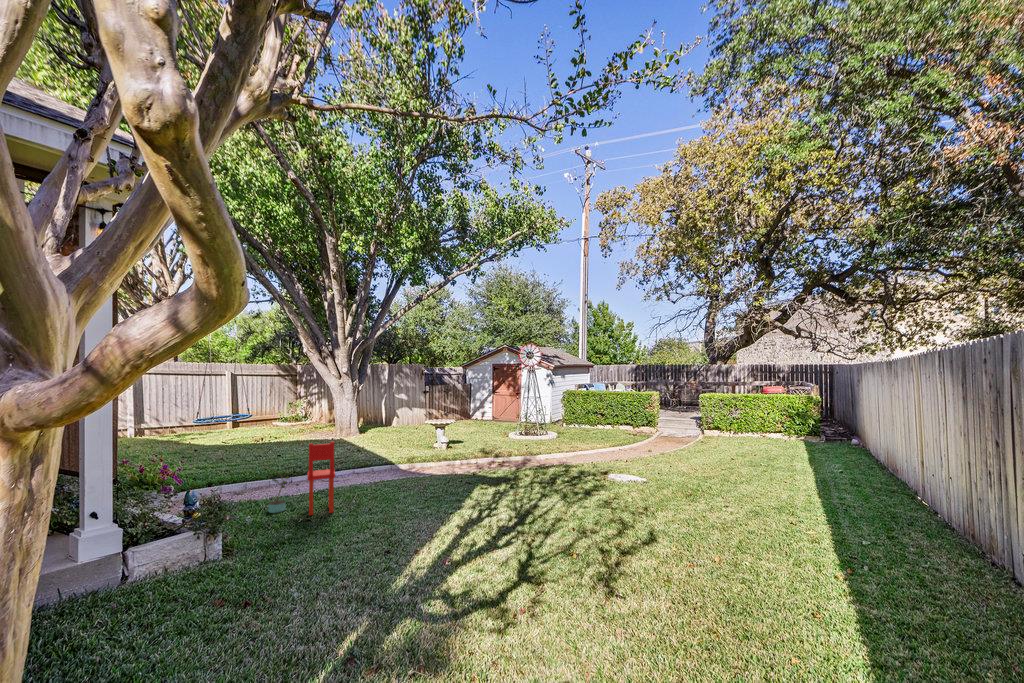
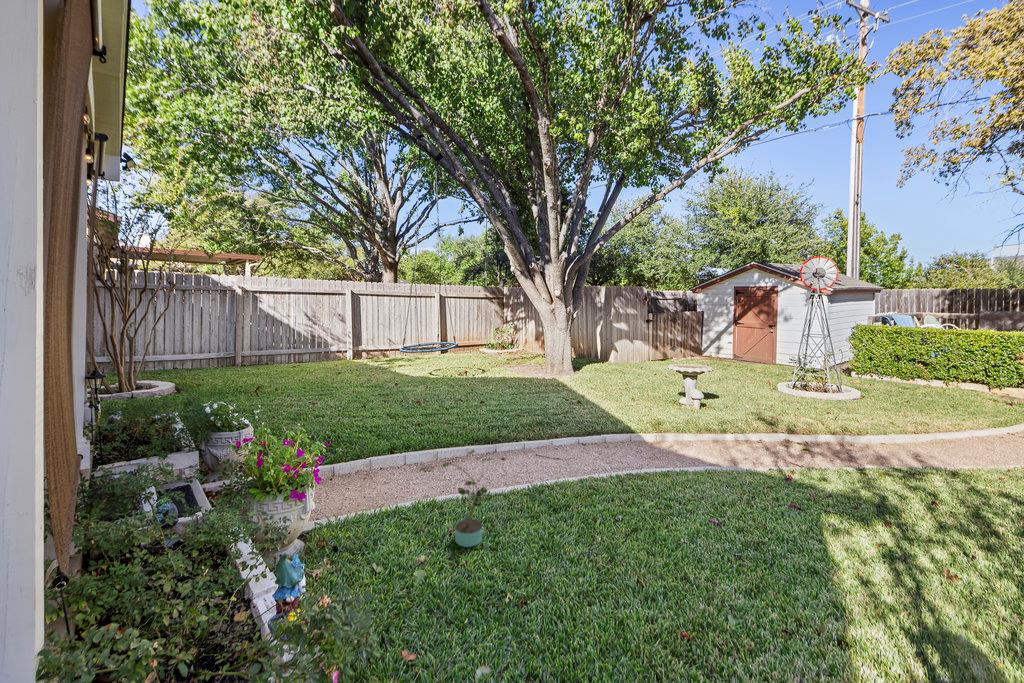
chair: present [307,442,335,515] -> none [518,438,571,578]

